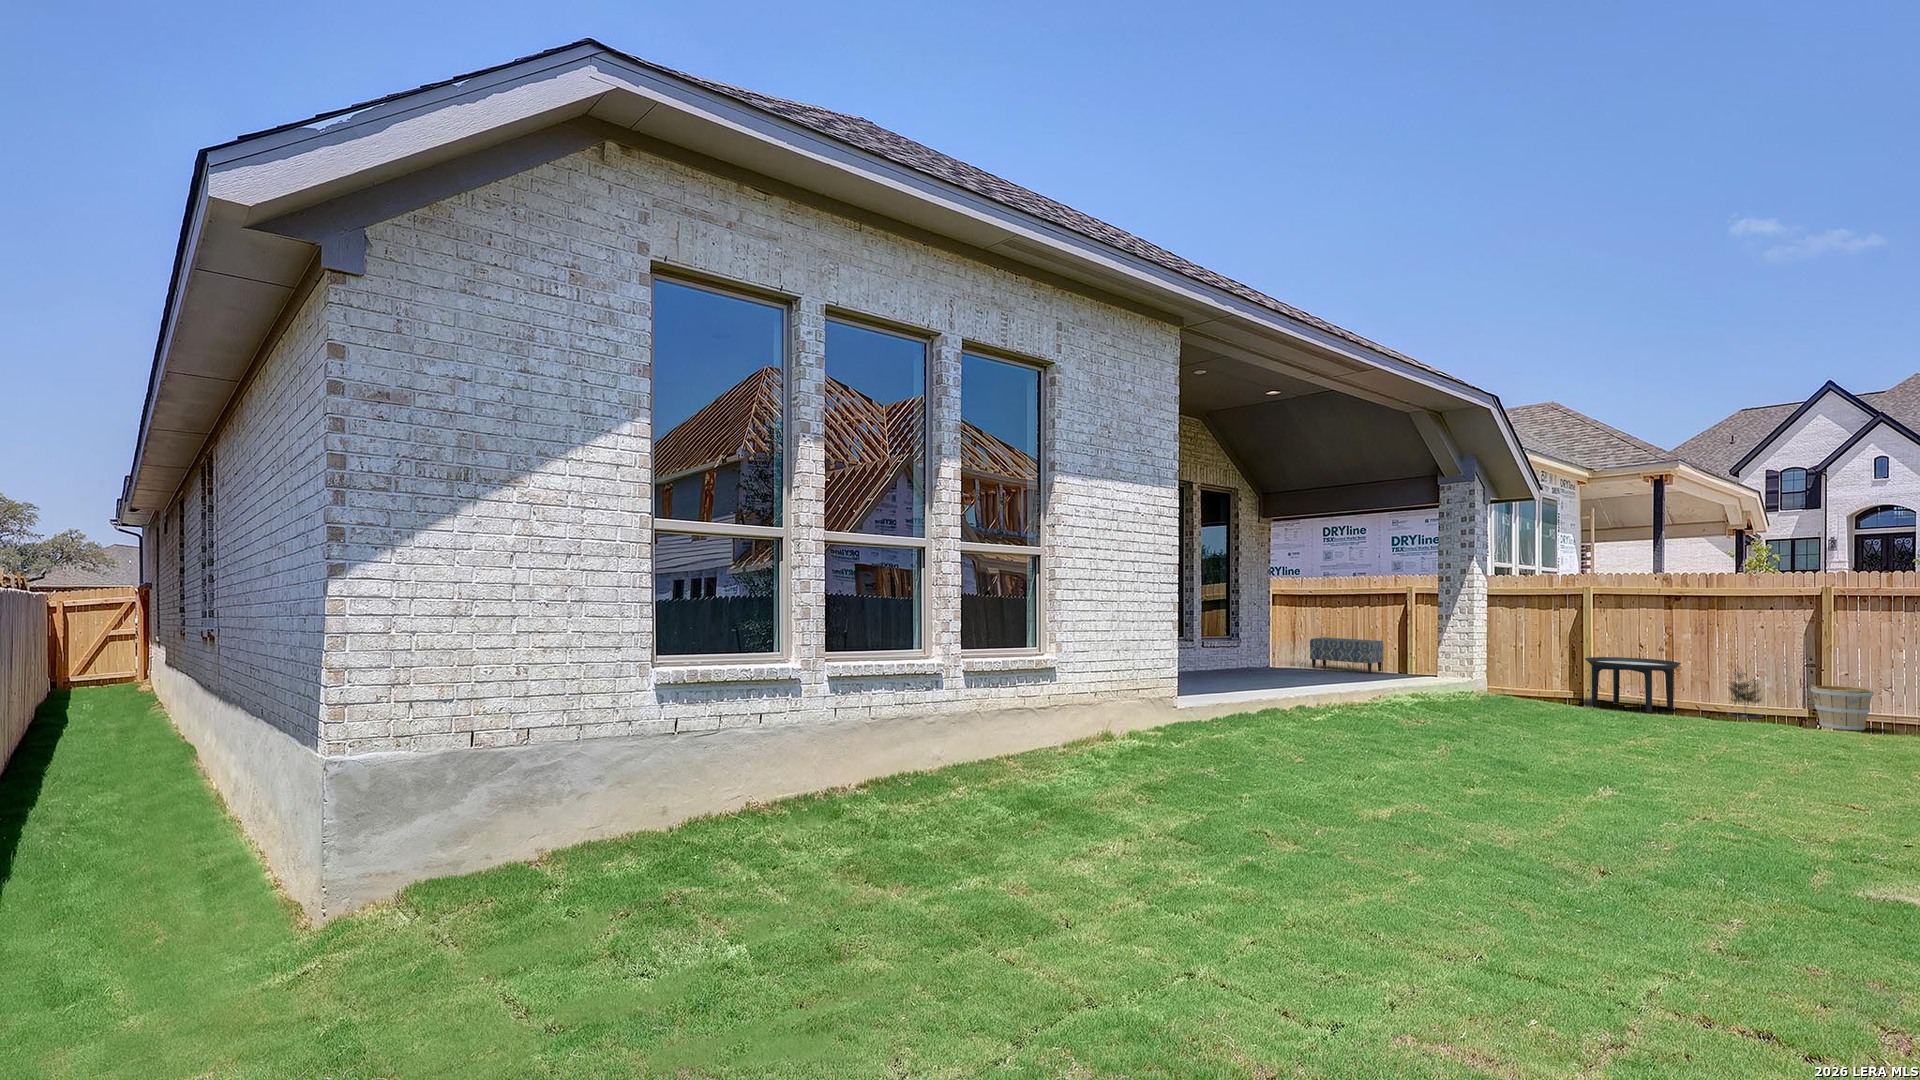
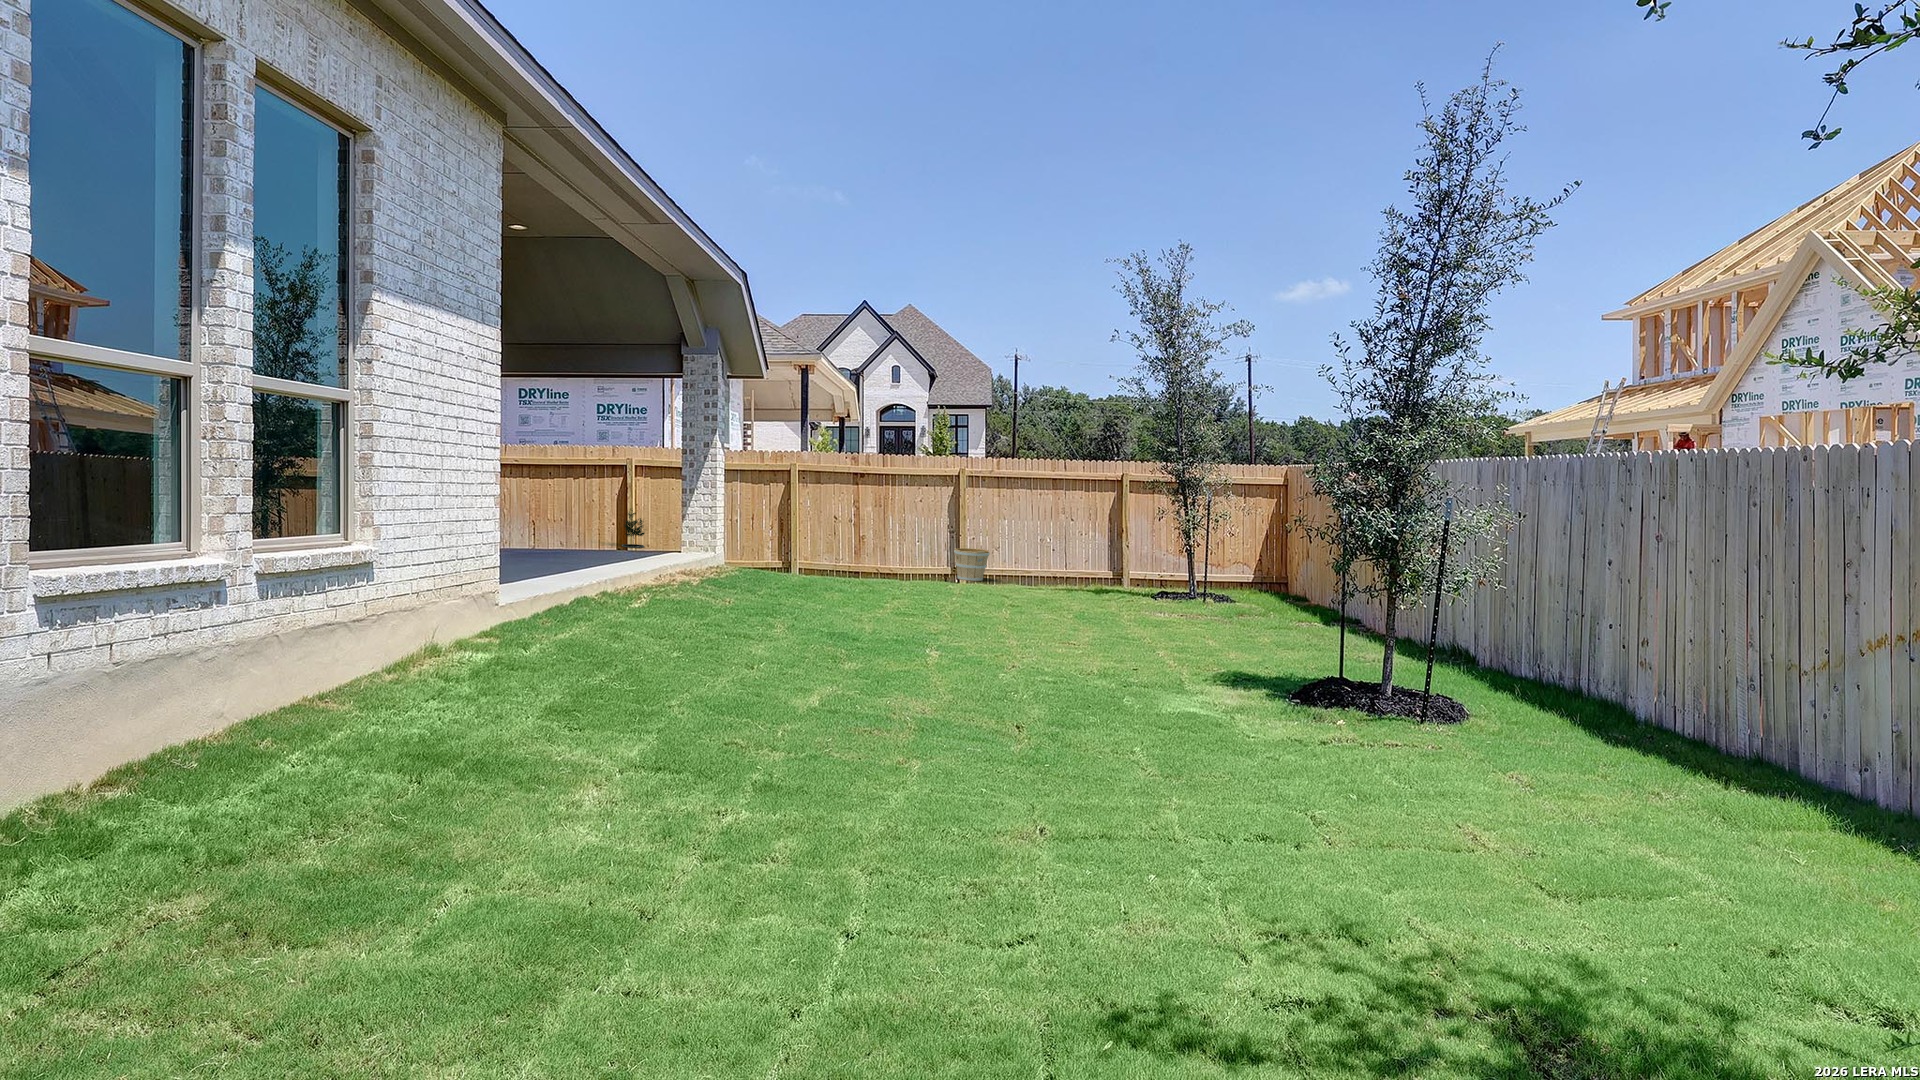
bench: present [1310,637,1383,673] -> none [535,508,612,545]
round table: present [1585,657,1681,713] -> none [806,528,875,575]
potted tree: present [1728,672,1762,718] -> present [622,510,645,548]

